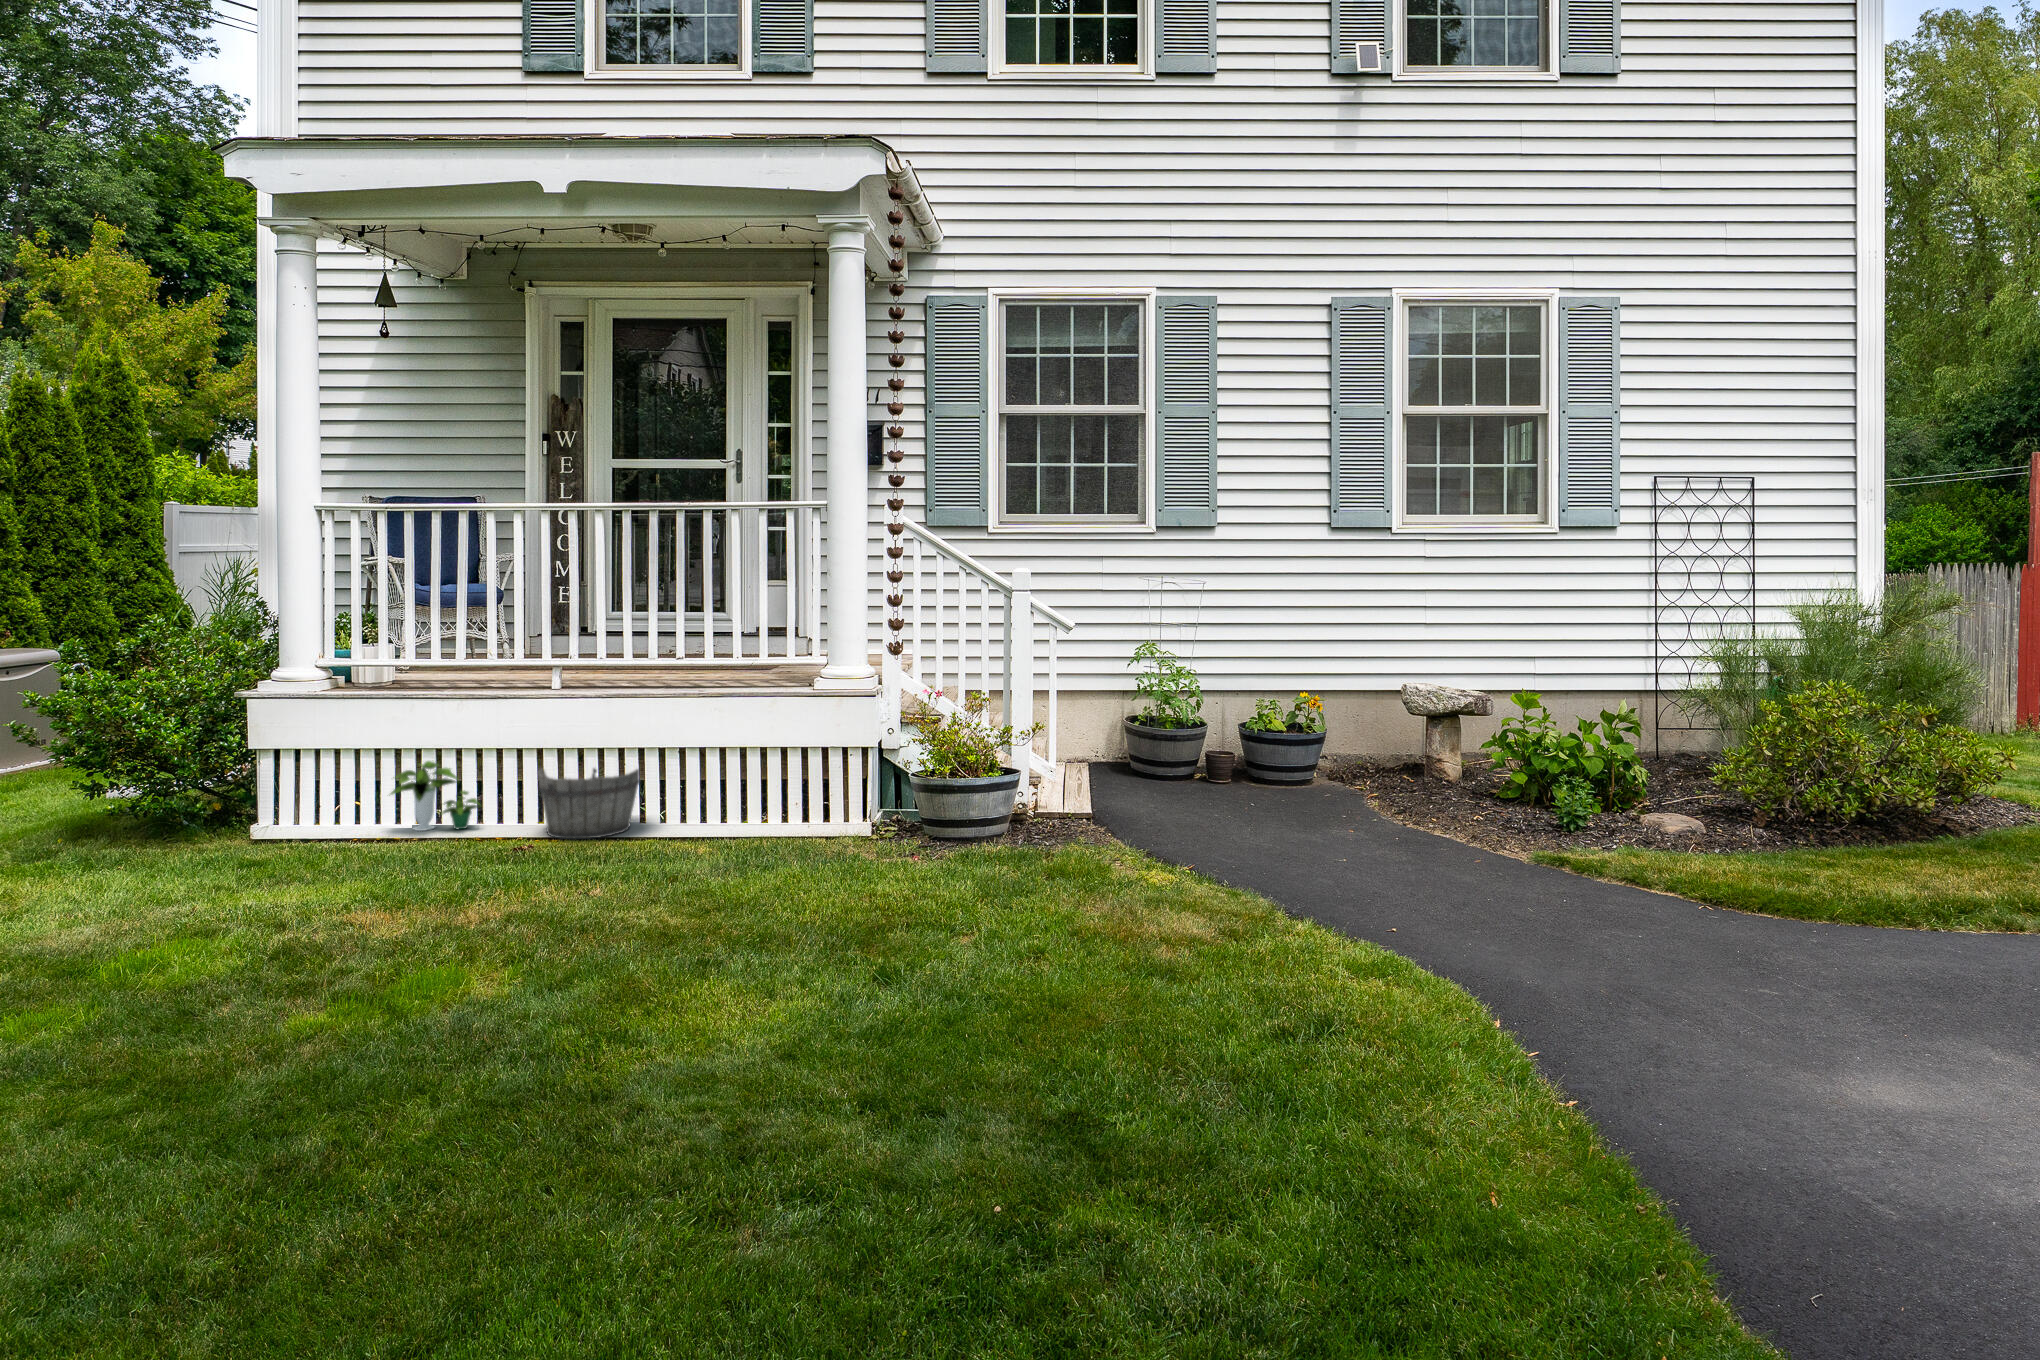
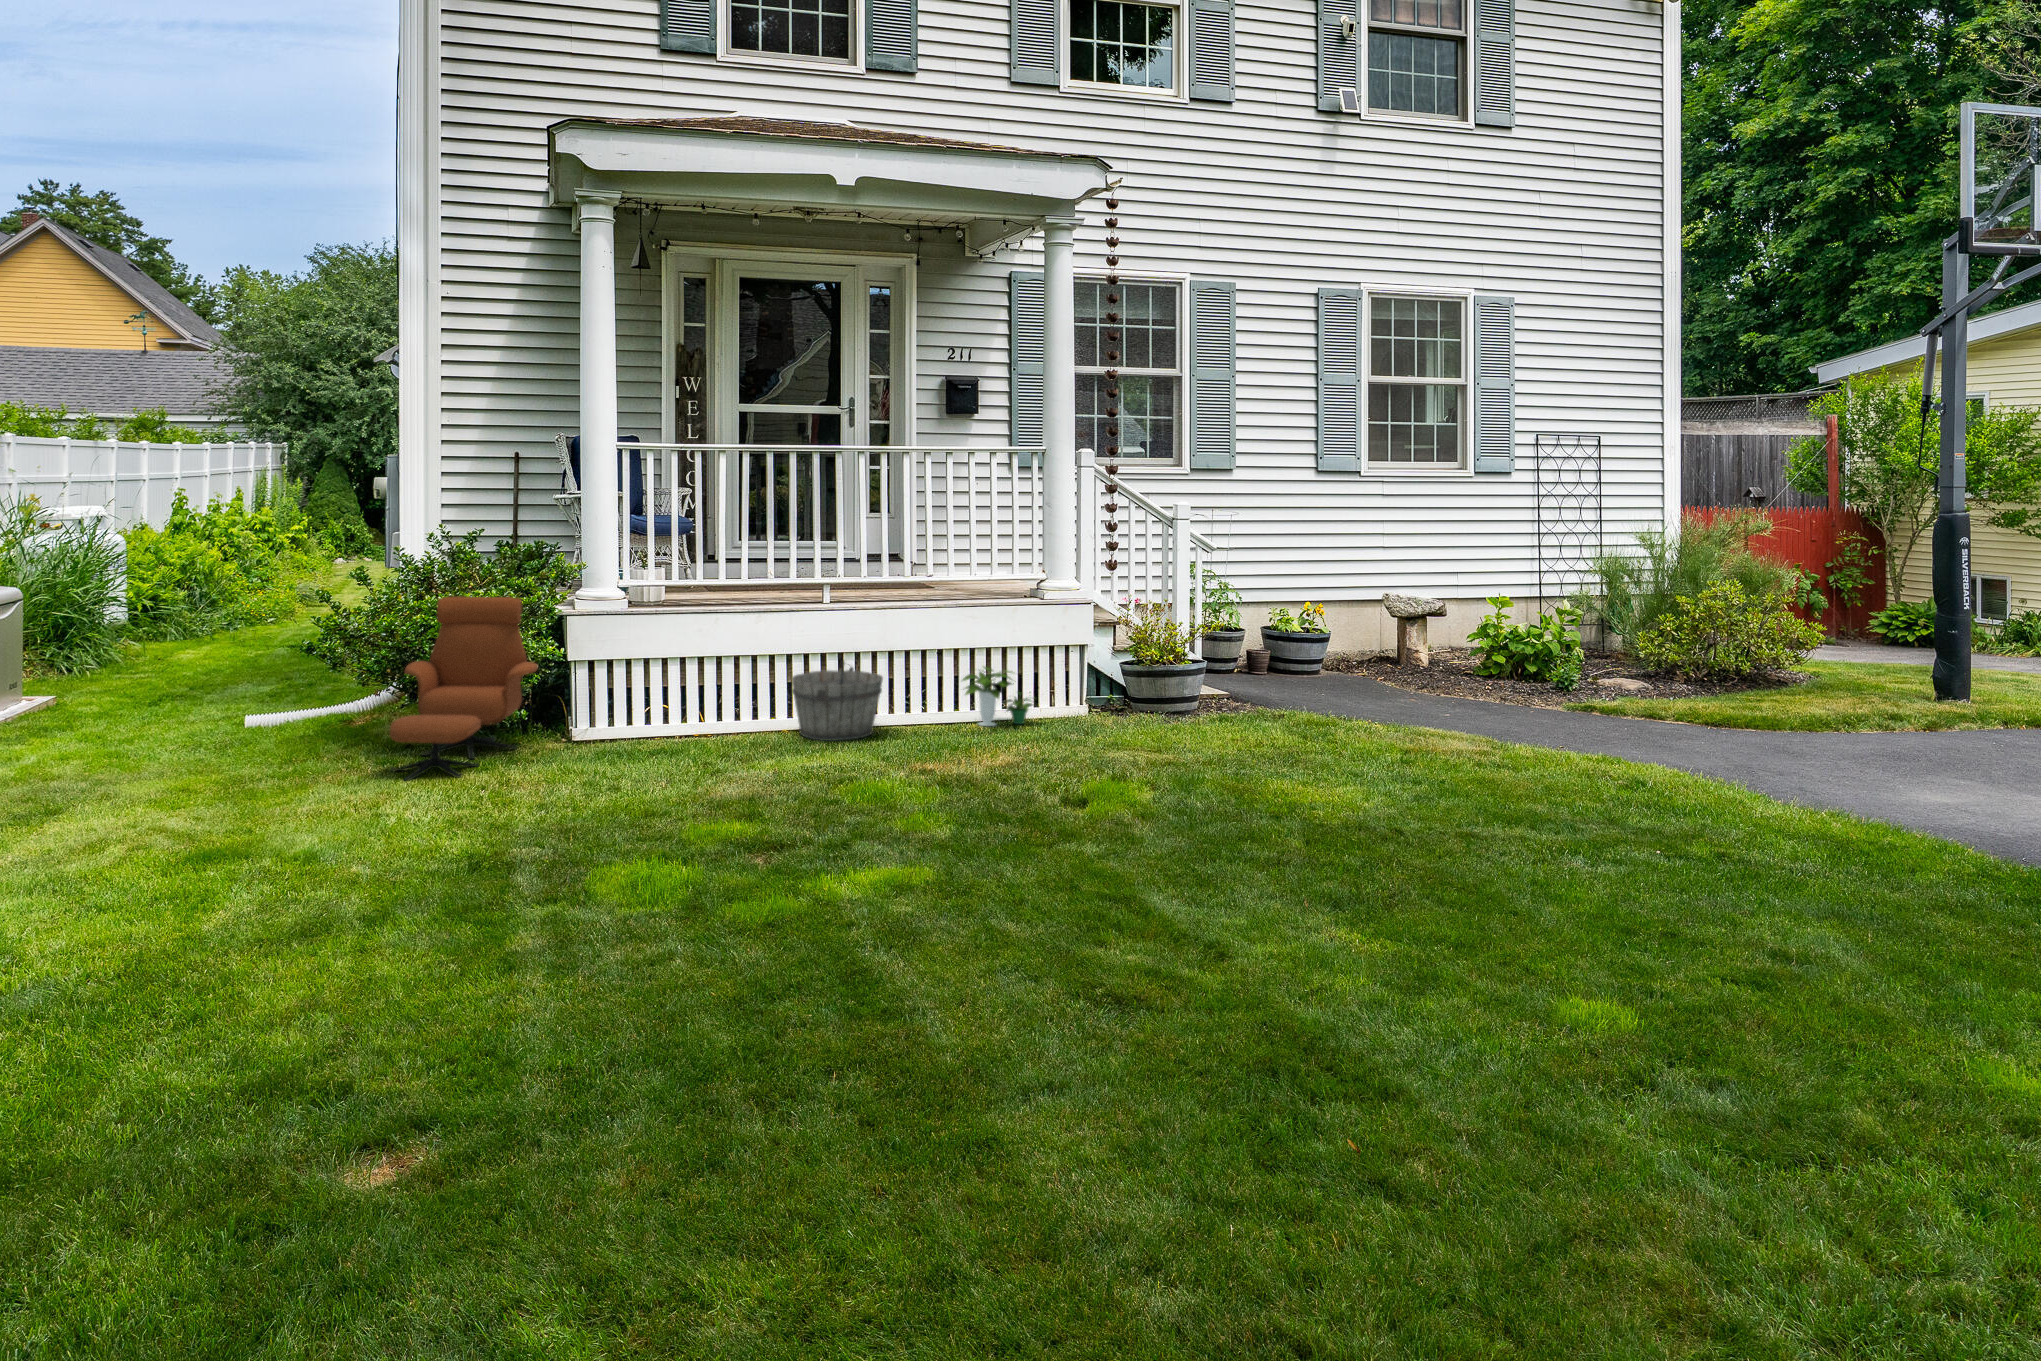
lounge chair: none [85,669,278,861] -> present [390,597,538,781]
potted plant: present [391,761,480,831] -> present [963,667,1034,726]

